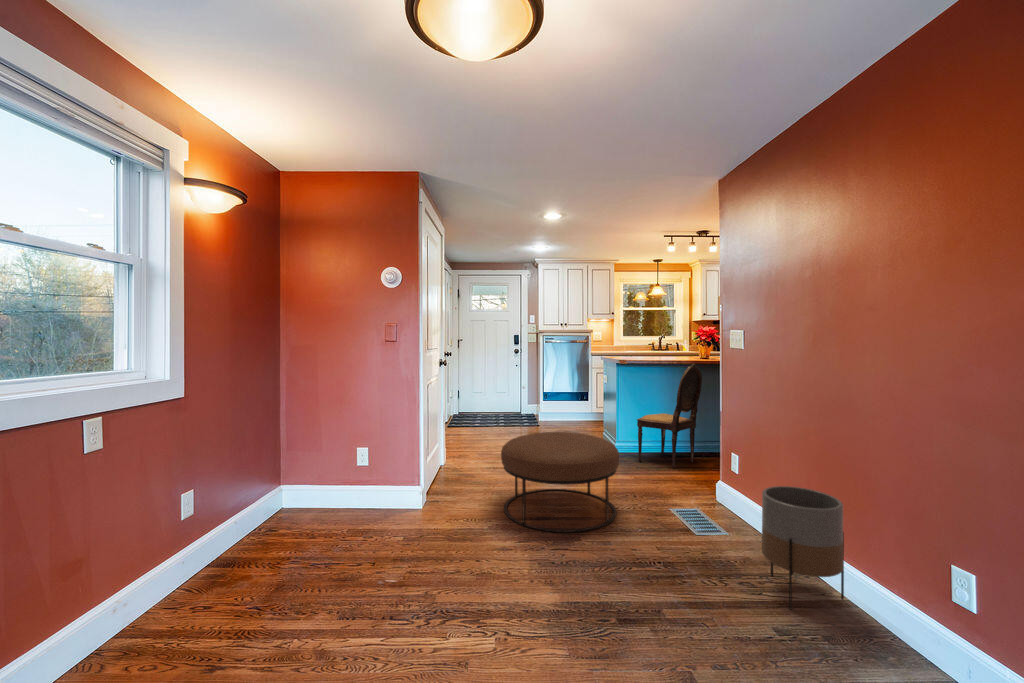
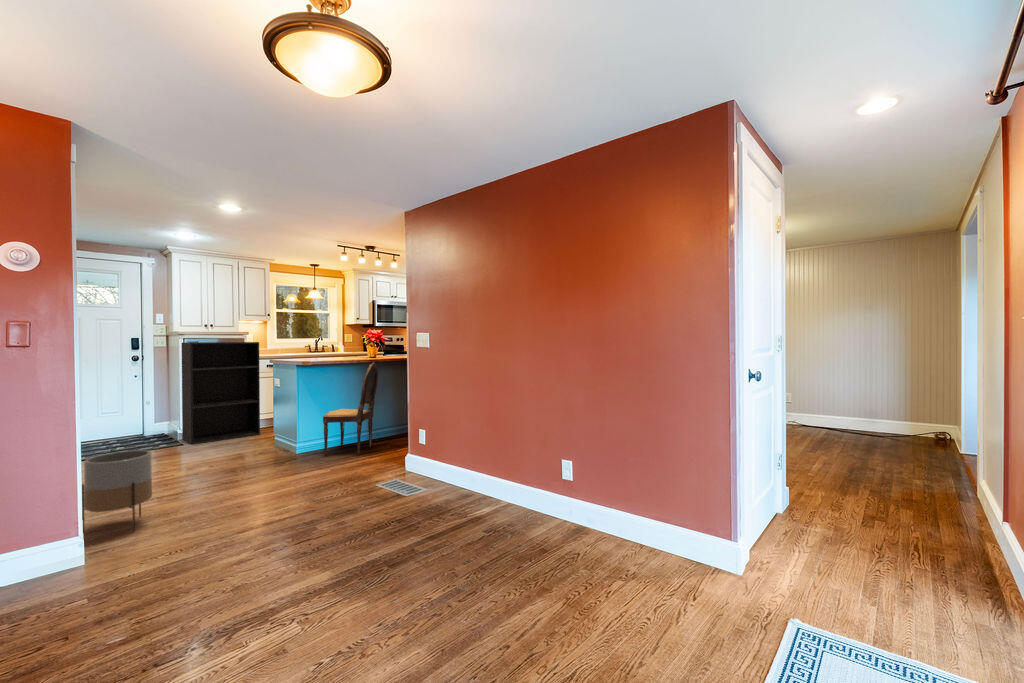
bookshelf: none [542,339,598,428] -> present [182,342,260,445]
ottoman: present [501,432,619,533] -> none [204,434,338,536]
planter: present [762,486,844,609] -> present [82,450,152,533]

